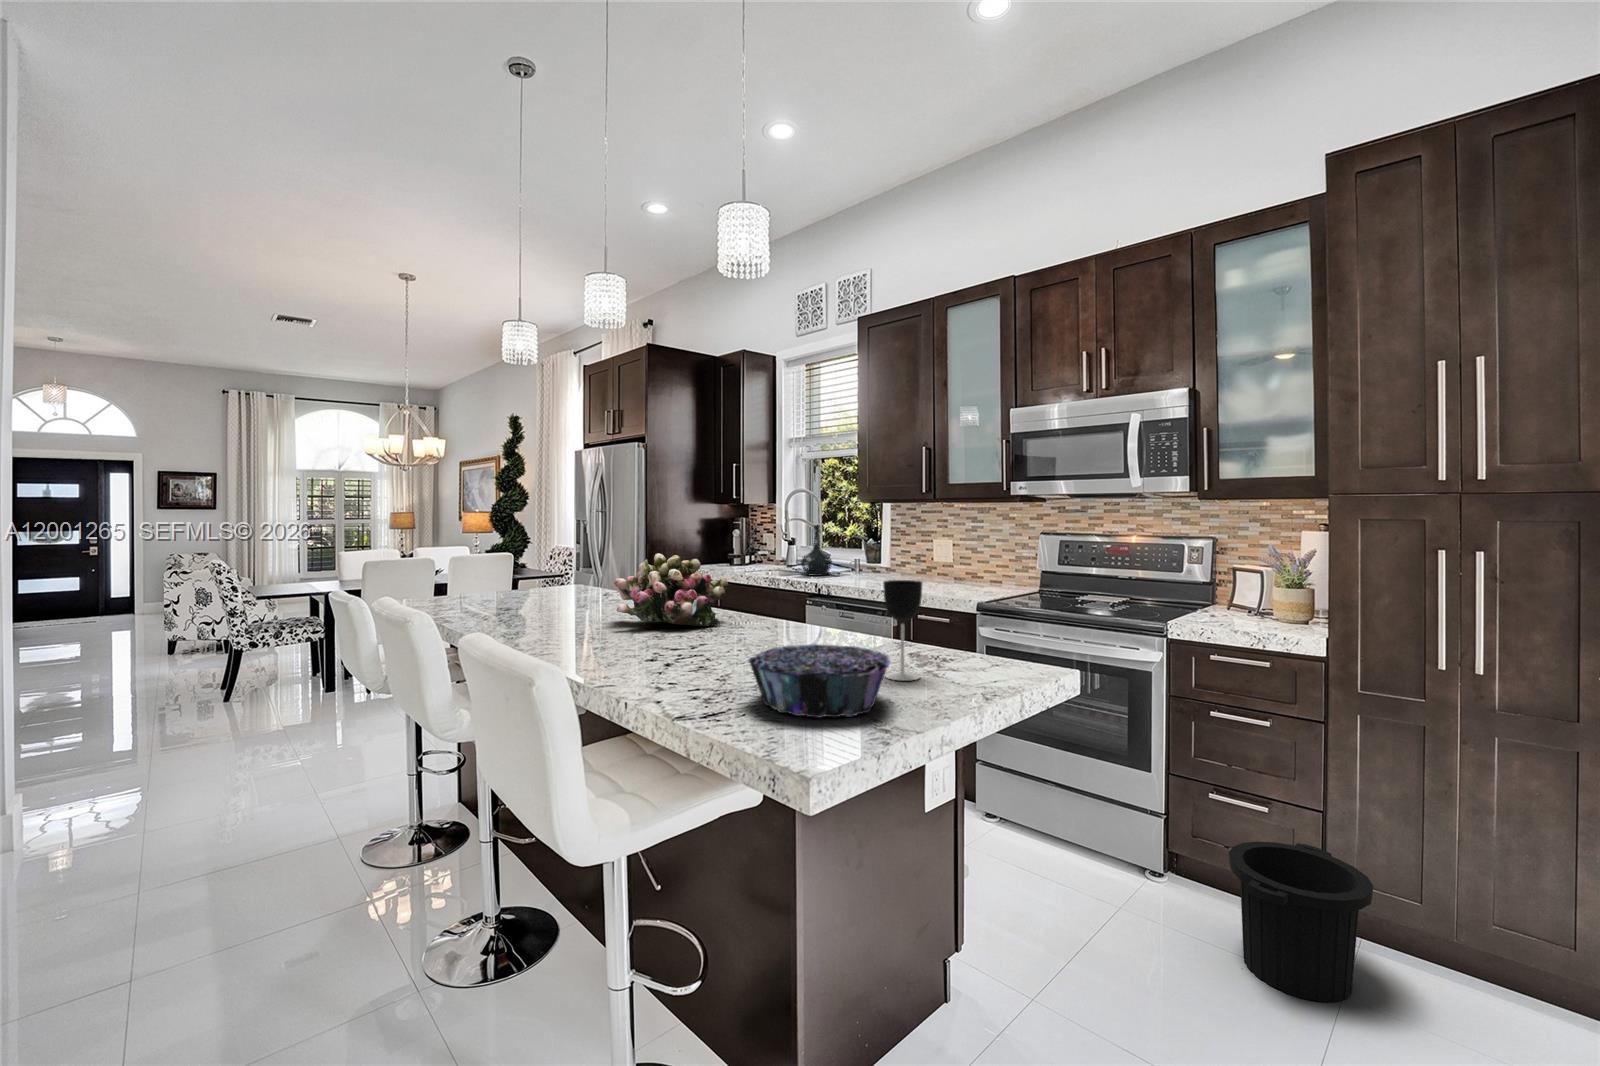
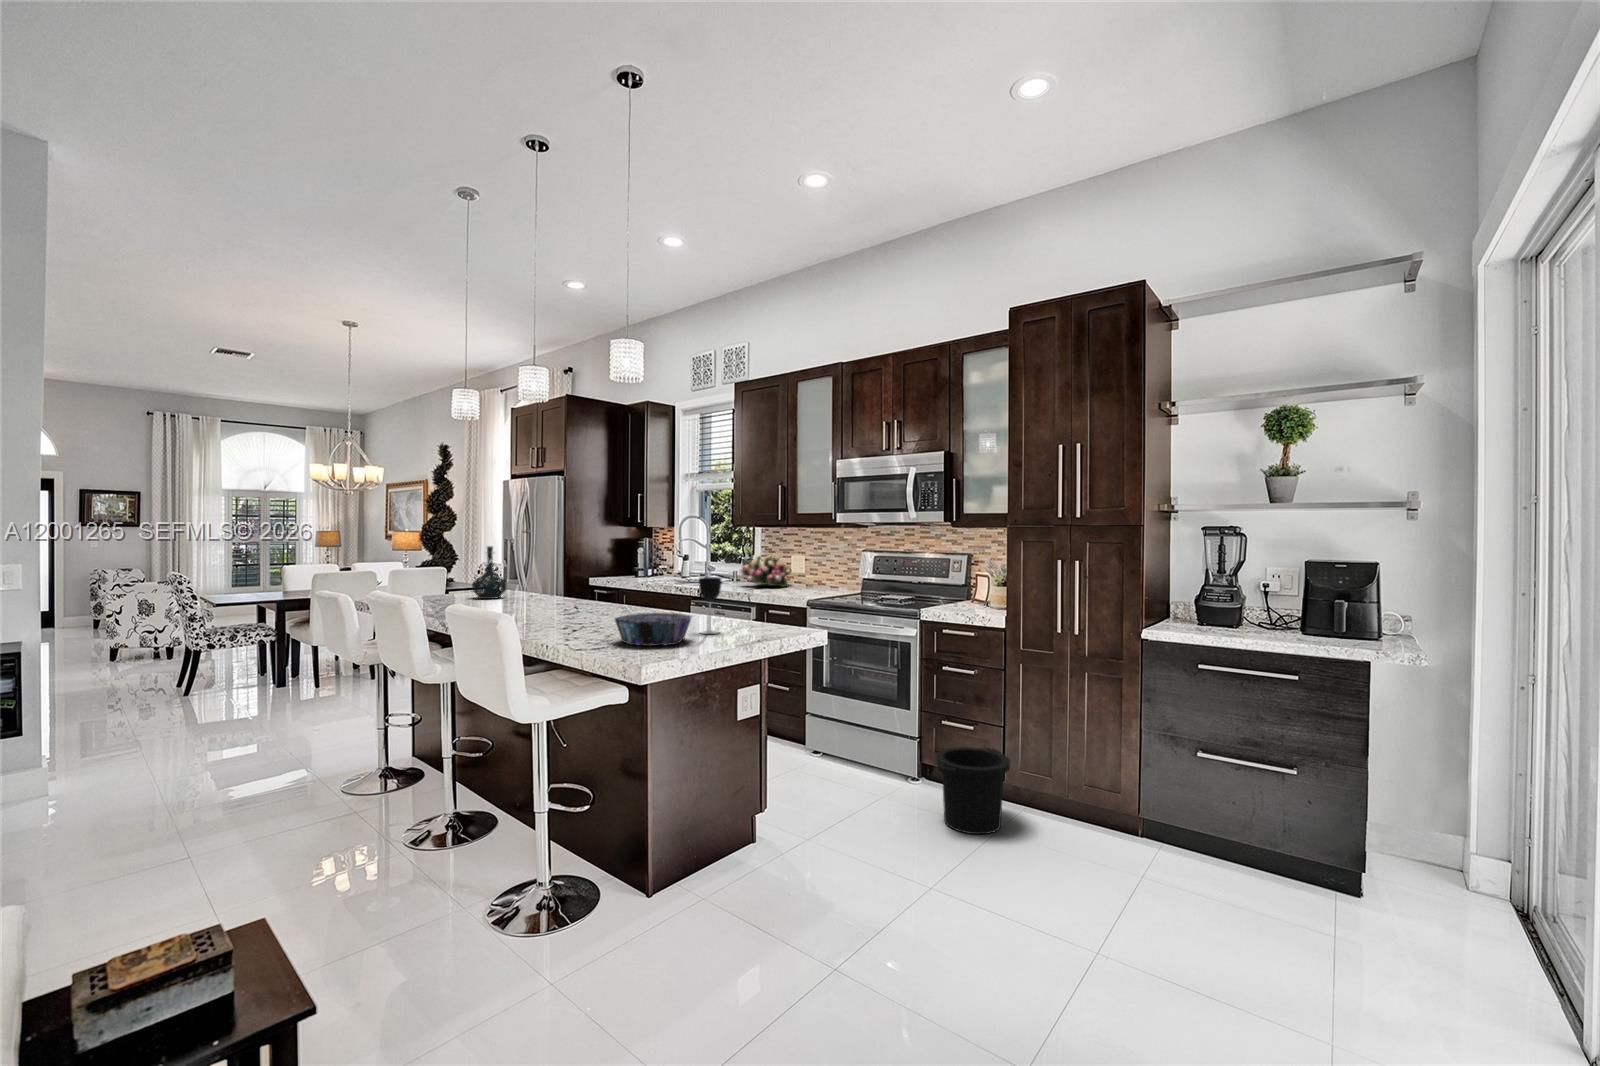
bottle: present [801,525,832,576] -> present [472,546,507,599]
flower arrangement: present [614,553,729,626] -> present [740,555,791,587]

